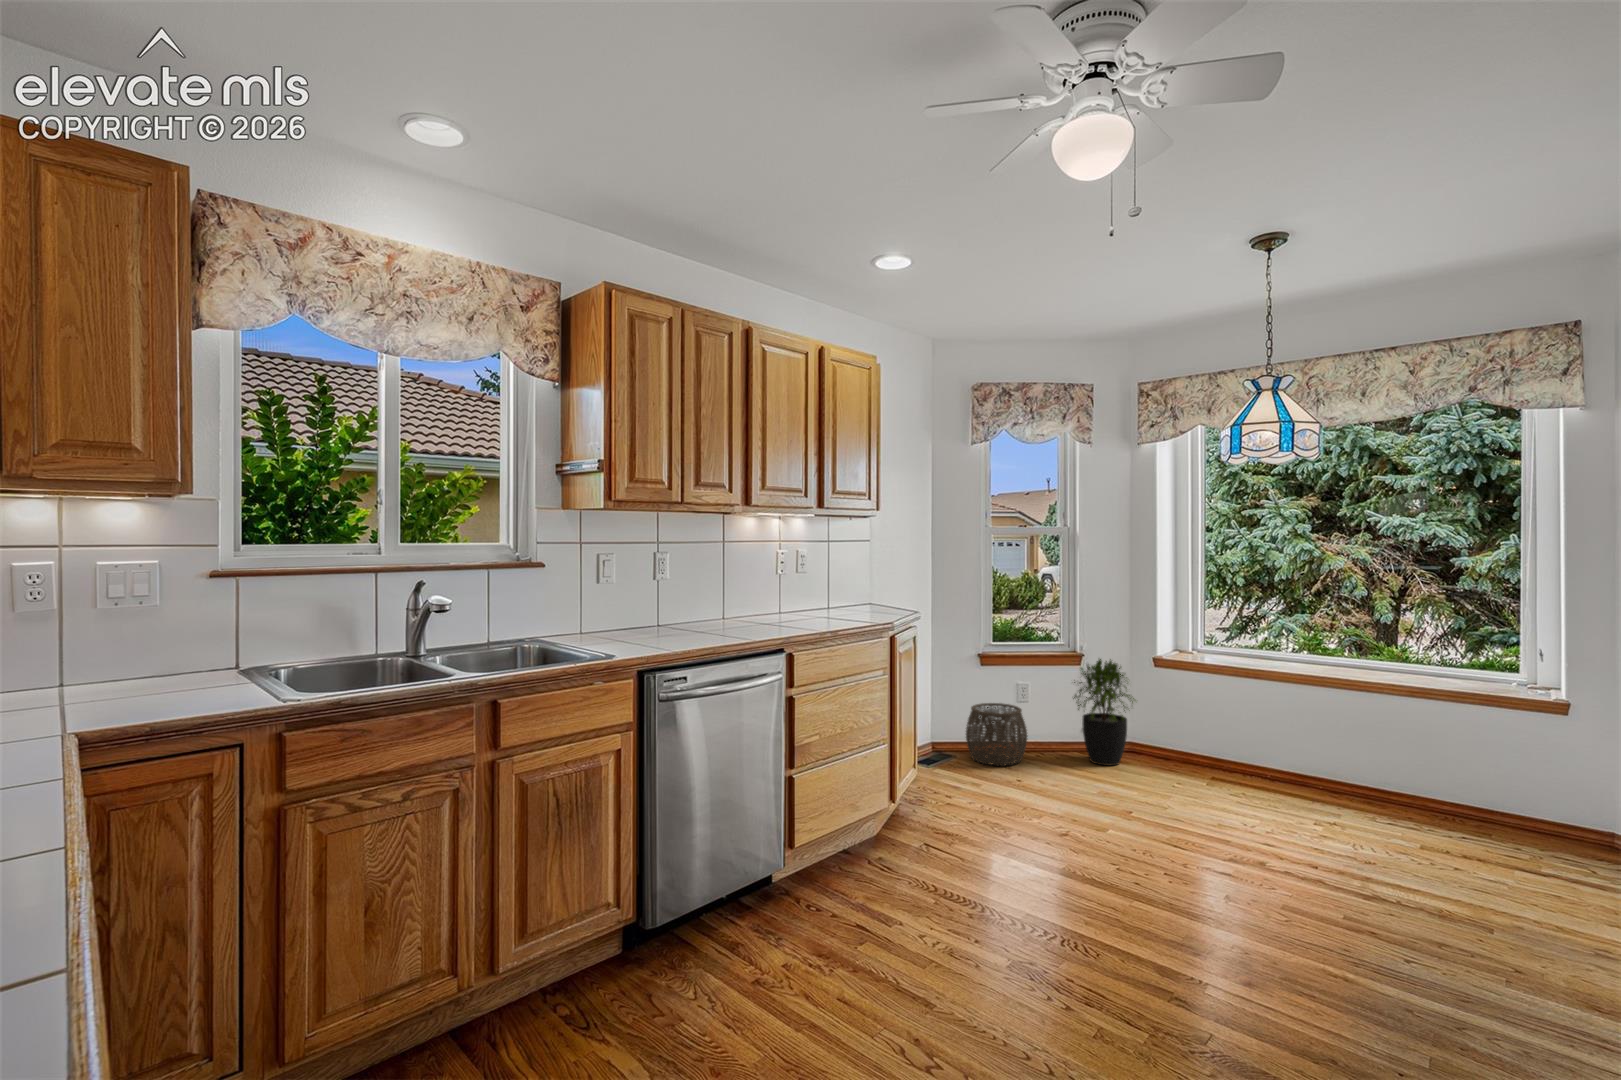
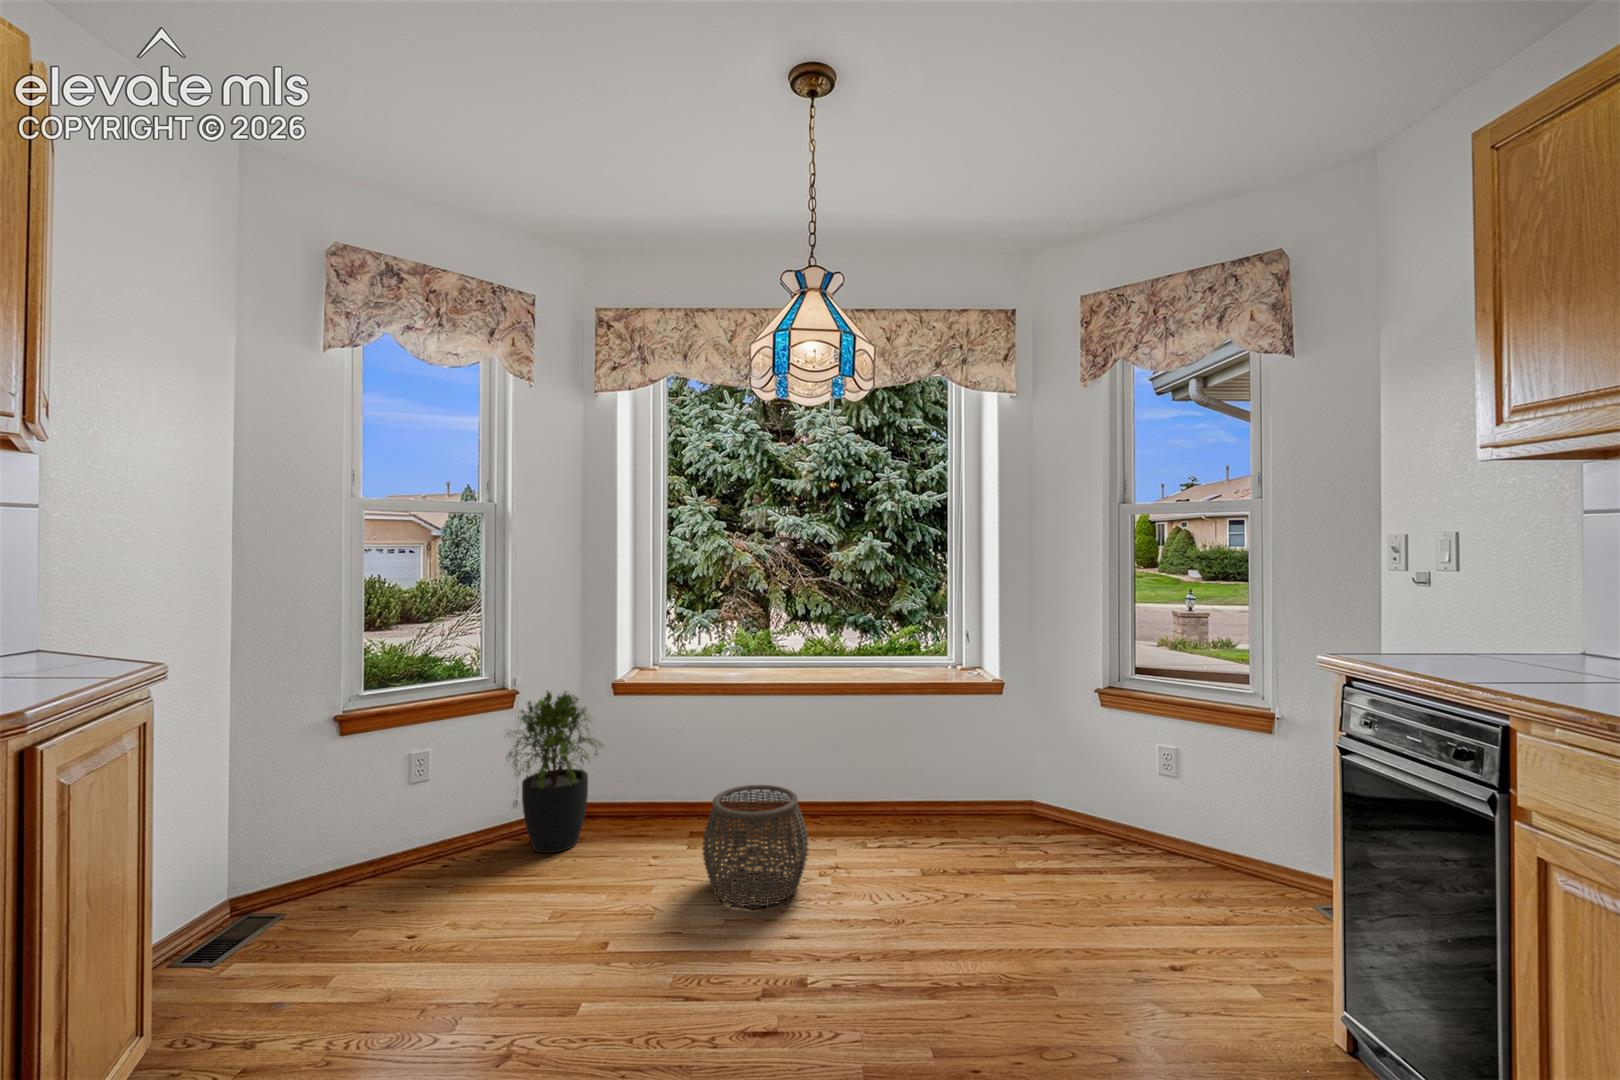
woven basket: present [966,703,1027,766] -> present [702,785,809,908]

